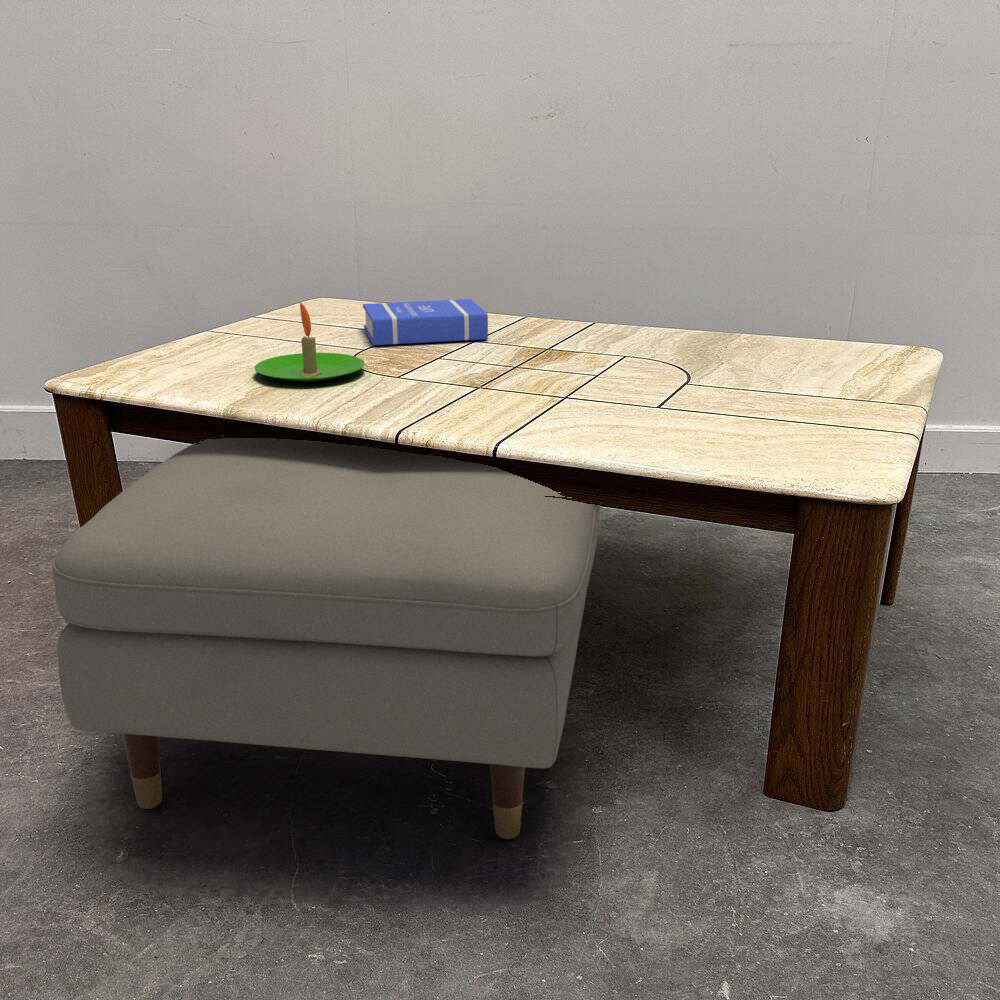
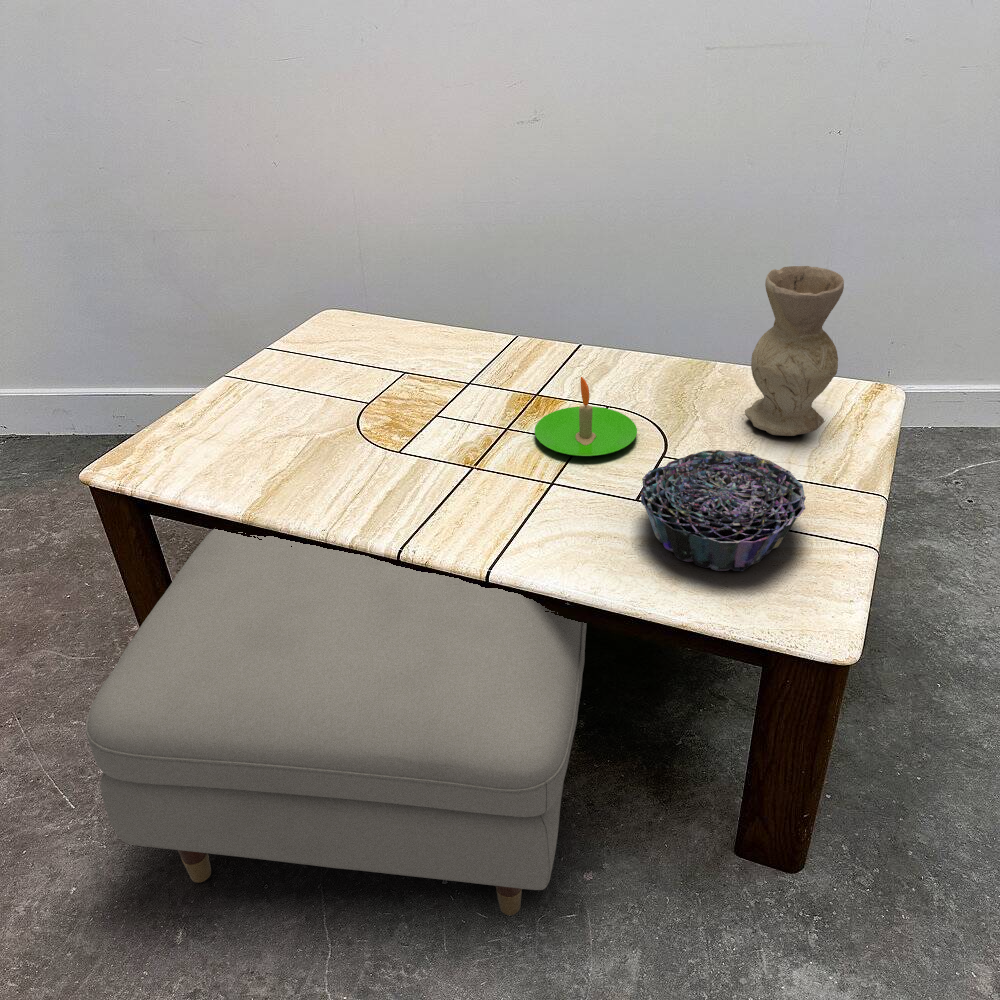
vase: none [766,199,862,371] -> present [745,266,844,436]
book: present [363,299,488,345] -> none [365,331,483,396]
candle: present [254,302,365,382] -> present [535,377,637,456]
decorative bowl: none [658,354,830,444] -> present [641,450,806,571]

